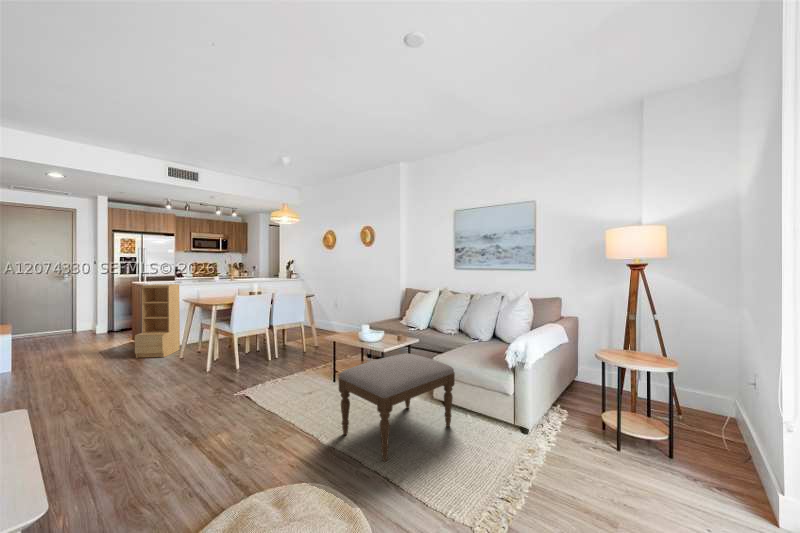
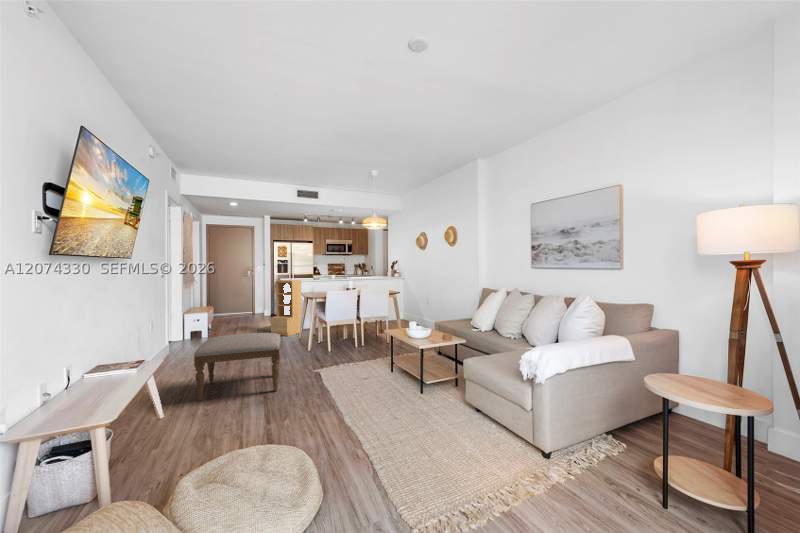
ottoman: present [339,353,455,461] -> present [194,333,281,401]

